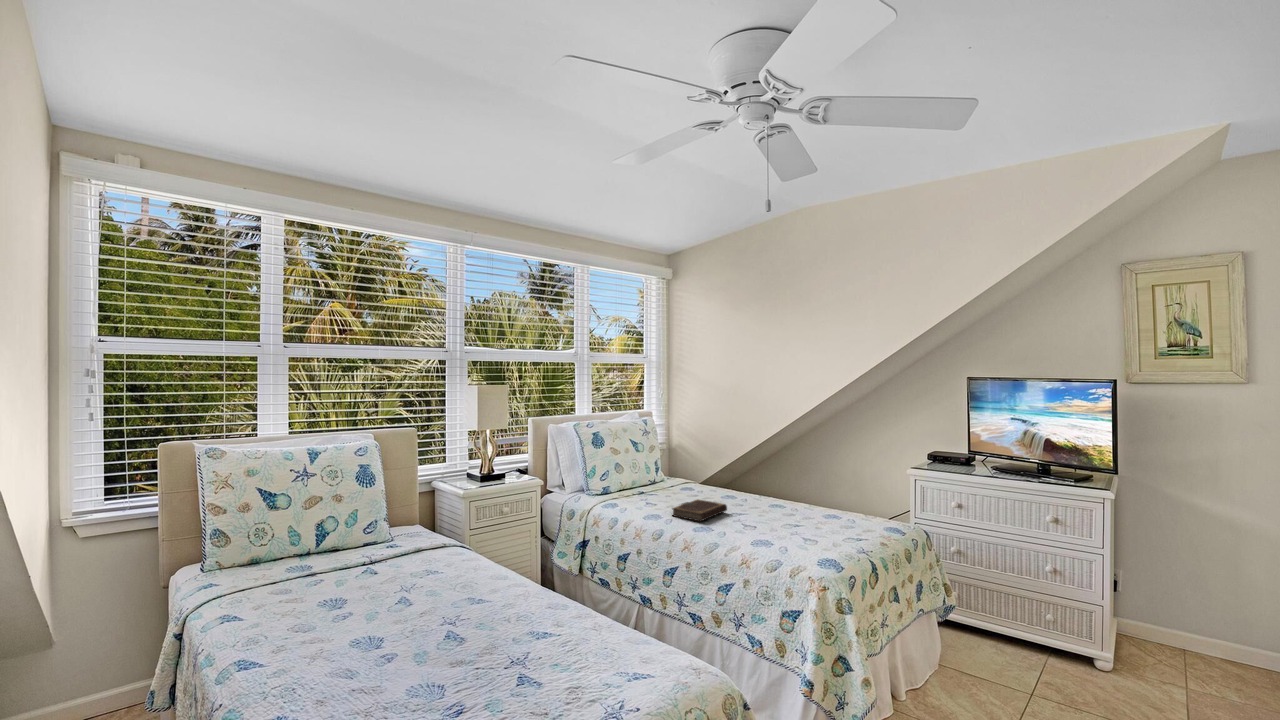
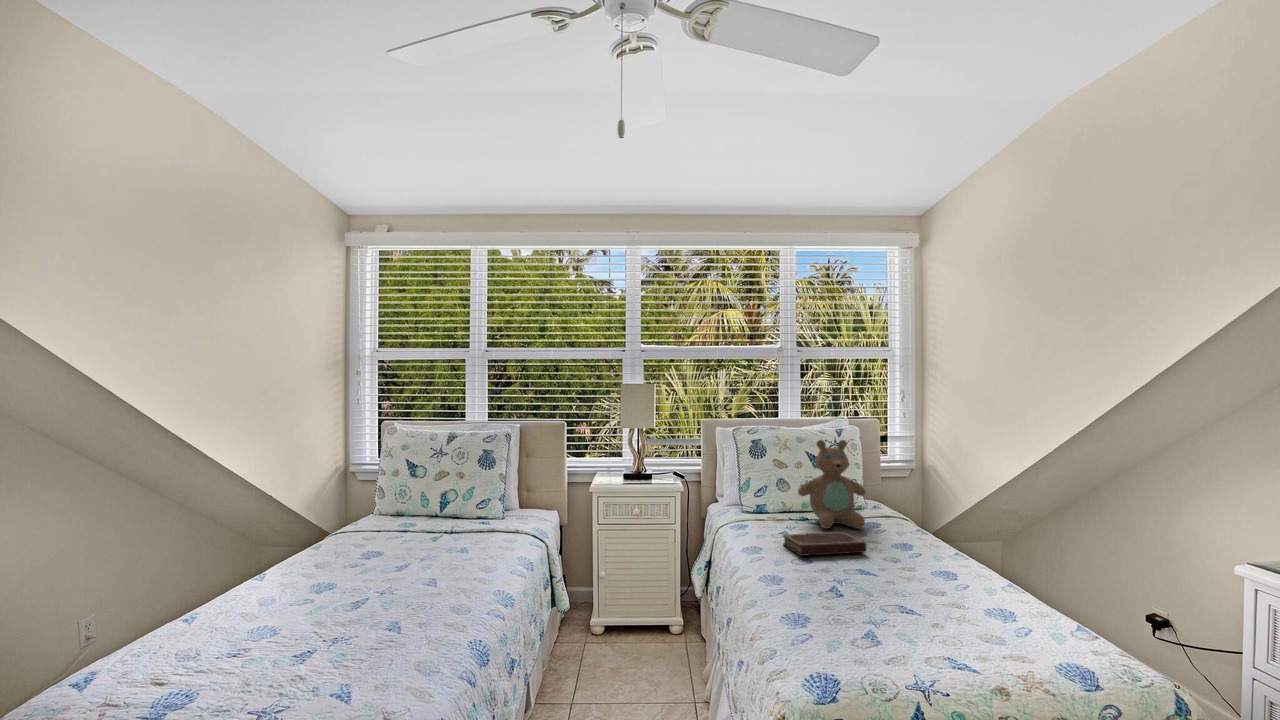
teddy bear: none [642,430,692,499] -> present [798,440,866,529]

